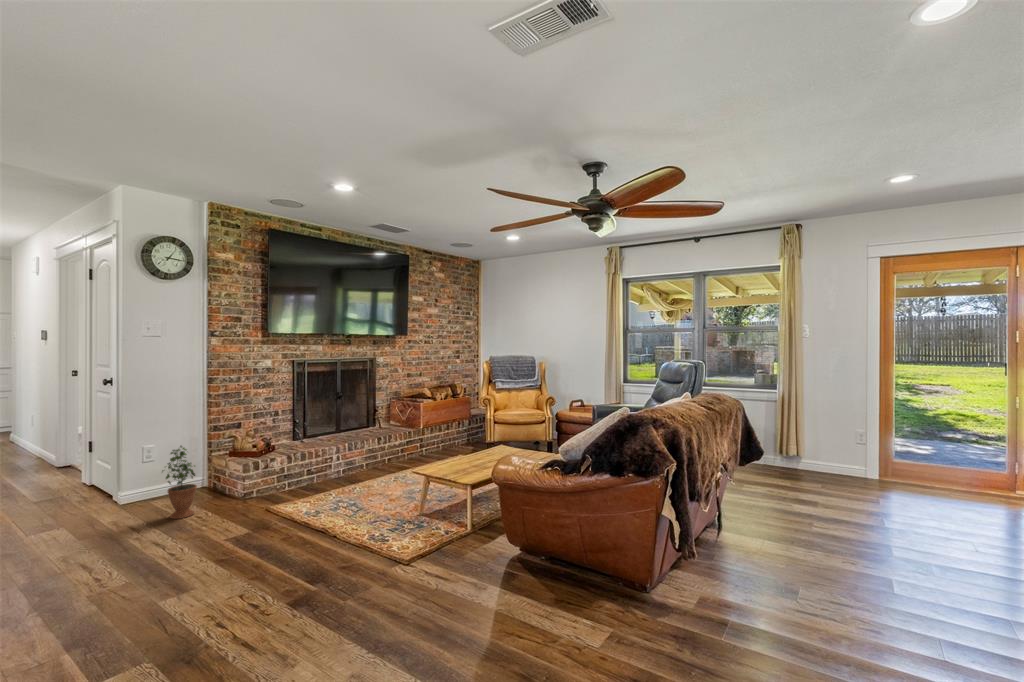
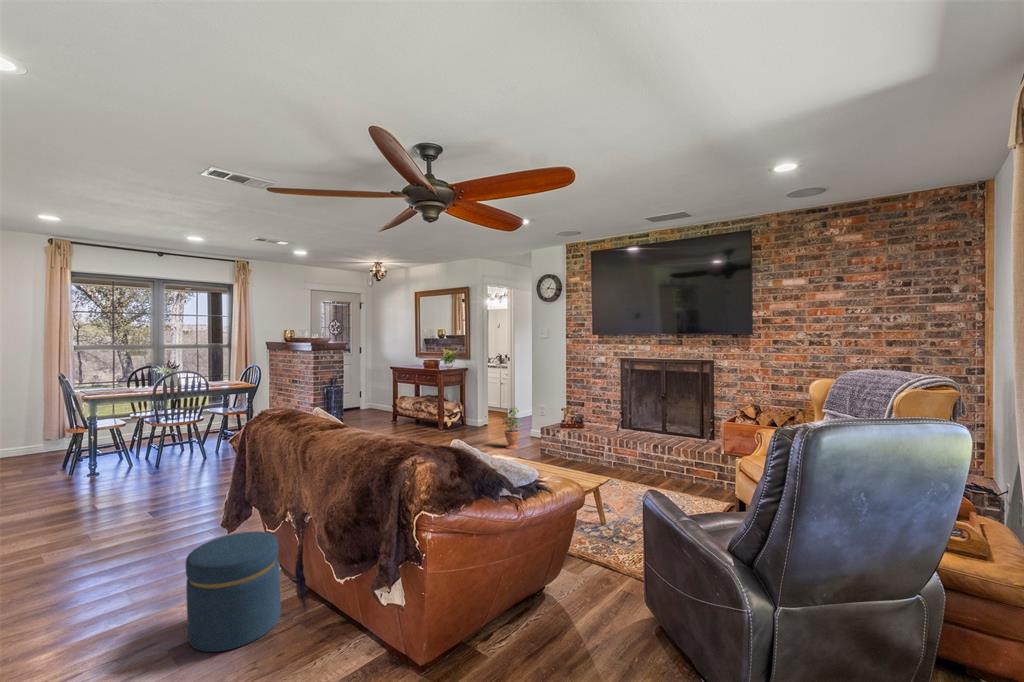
ottoman: none [692,515,787,641] -> present [186,532,281,652]

